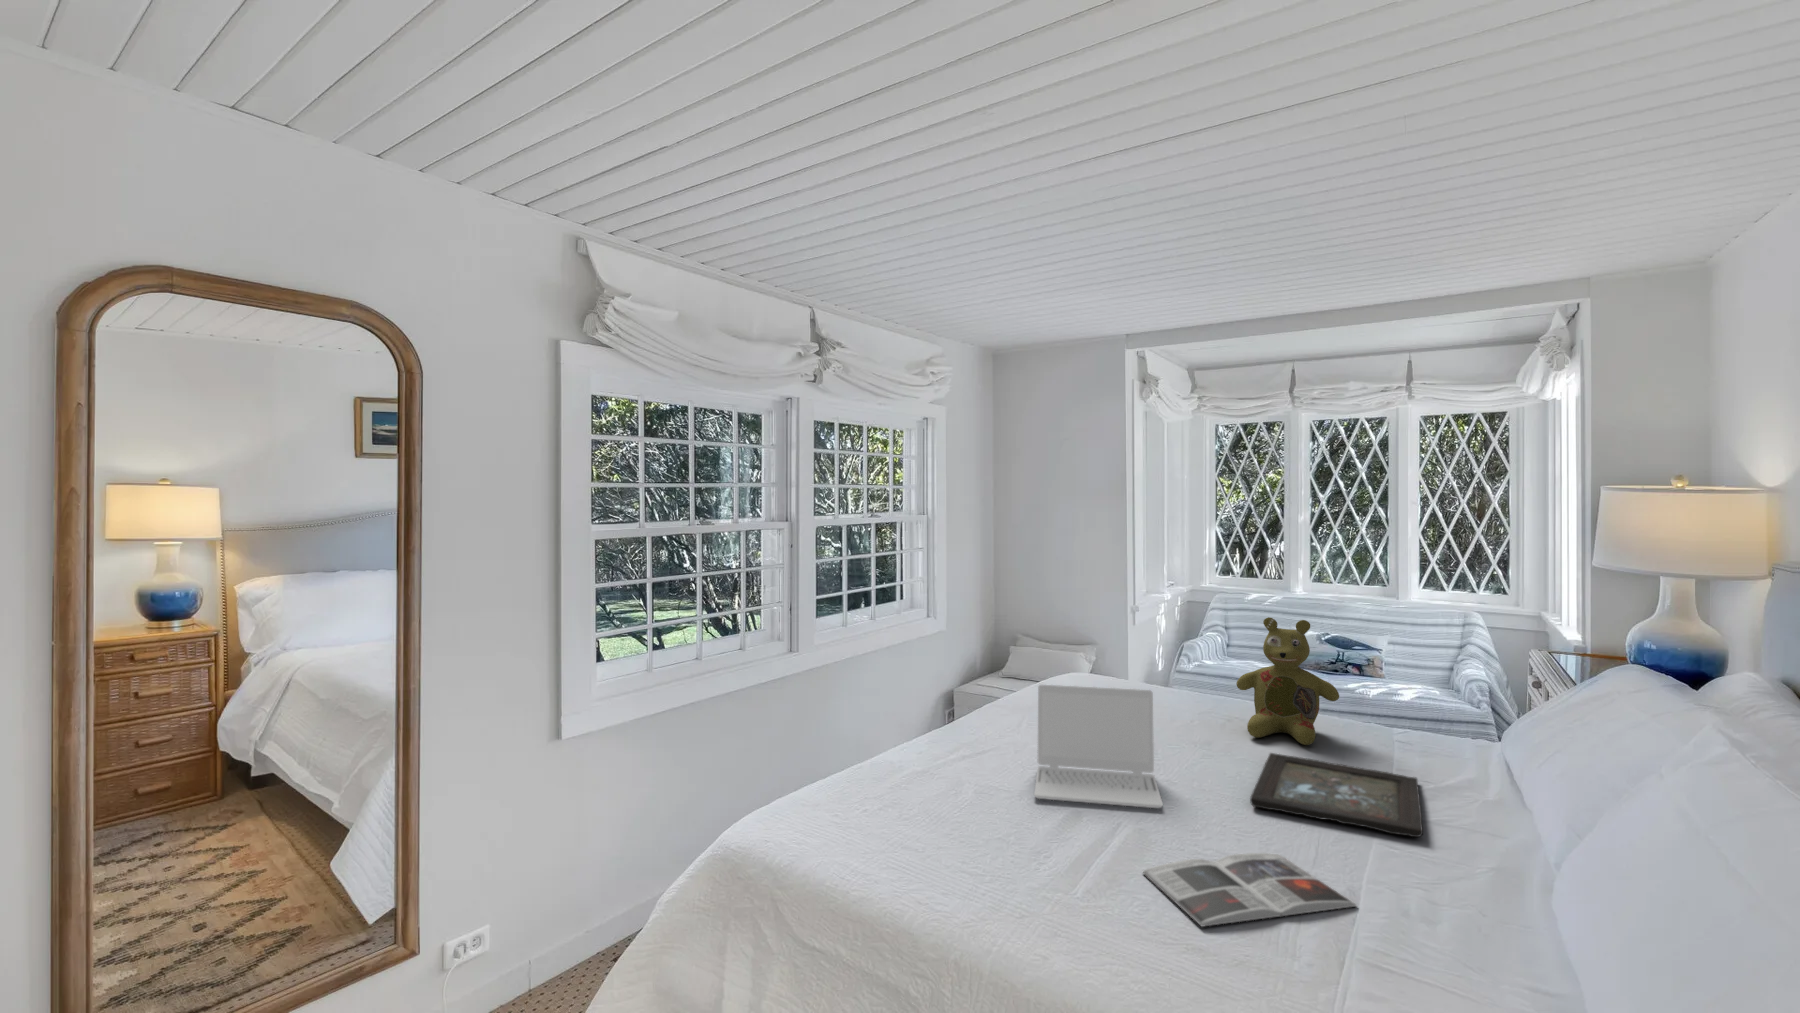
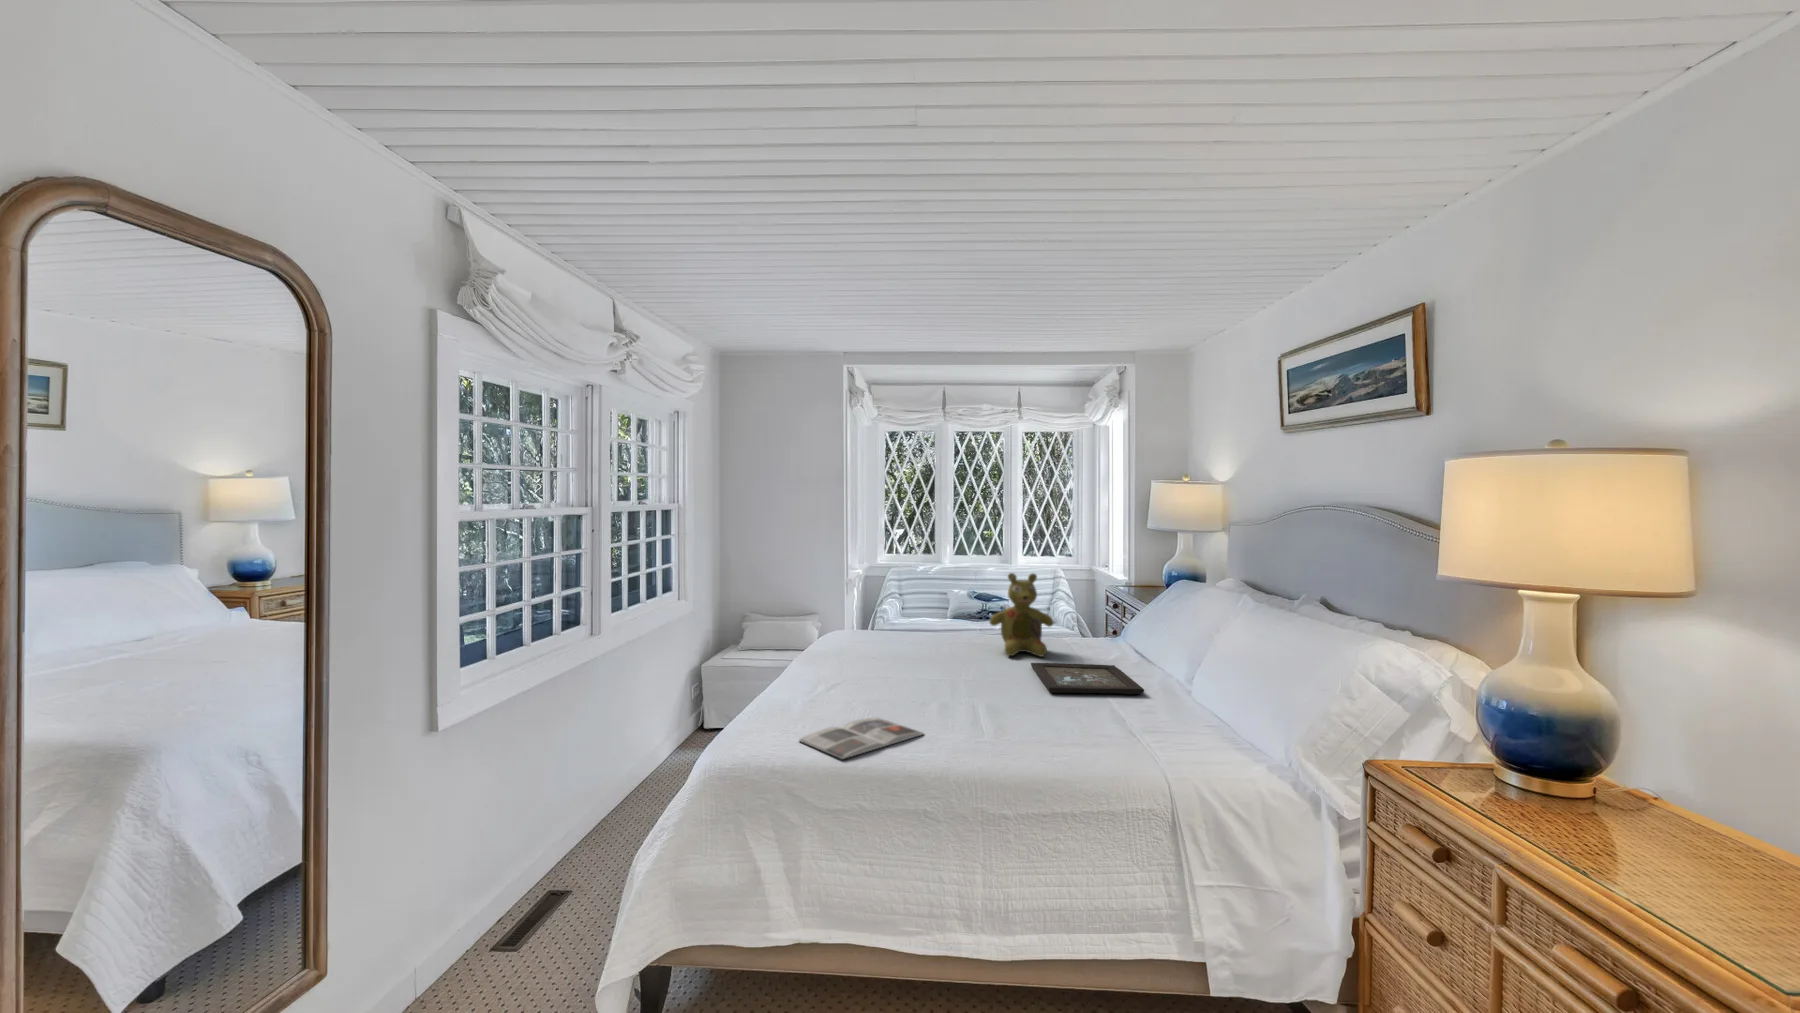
laptop: present [1035,685,1163,808] -> none [899,626,1005,709]
magazine: present [1143,853,1356,926] -> present [799,718,923,759]

